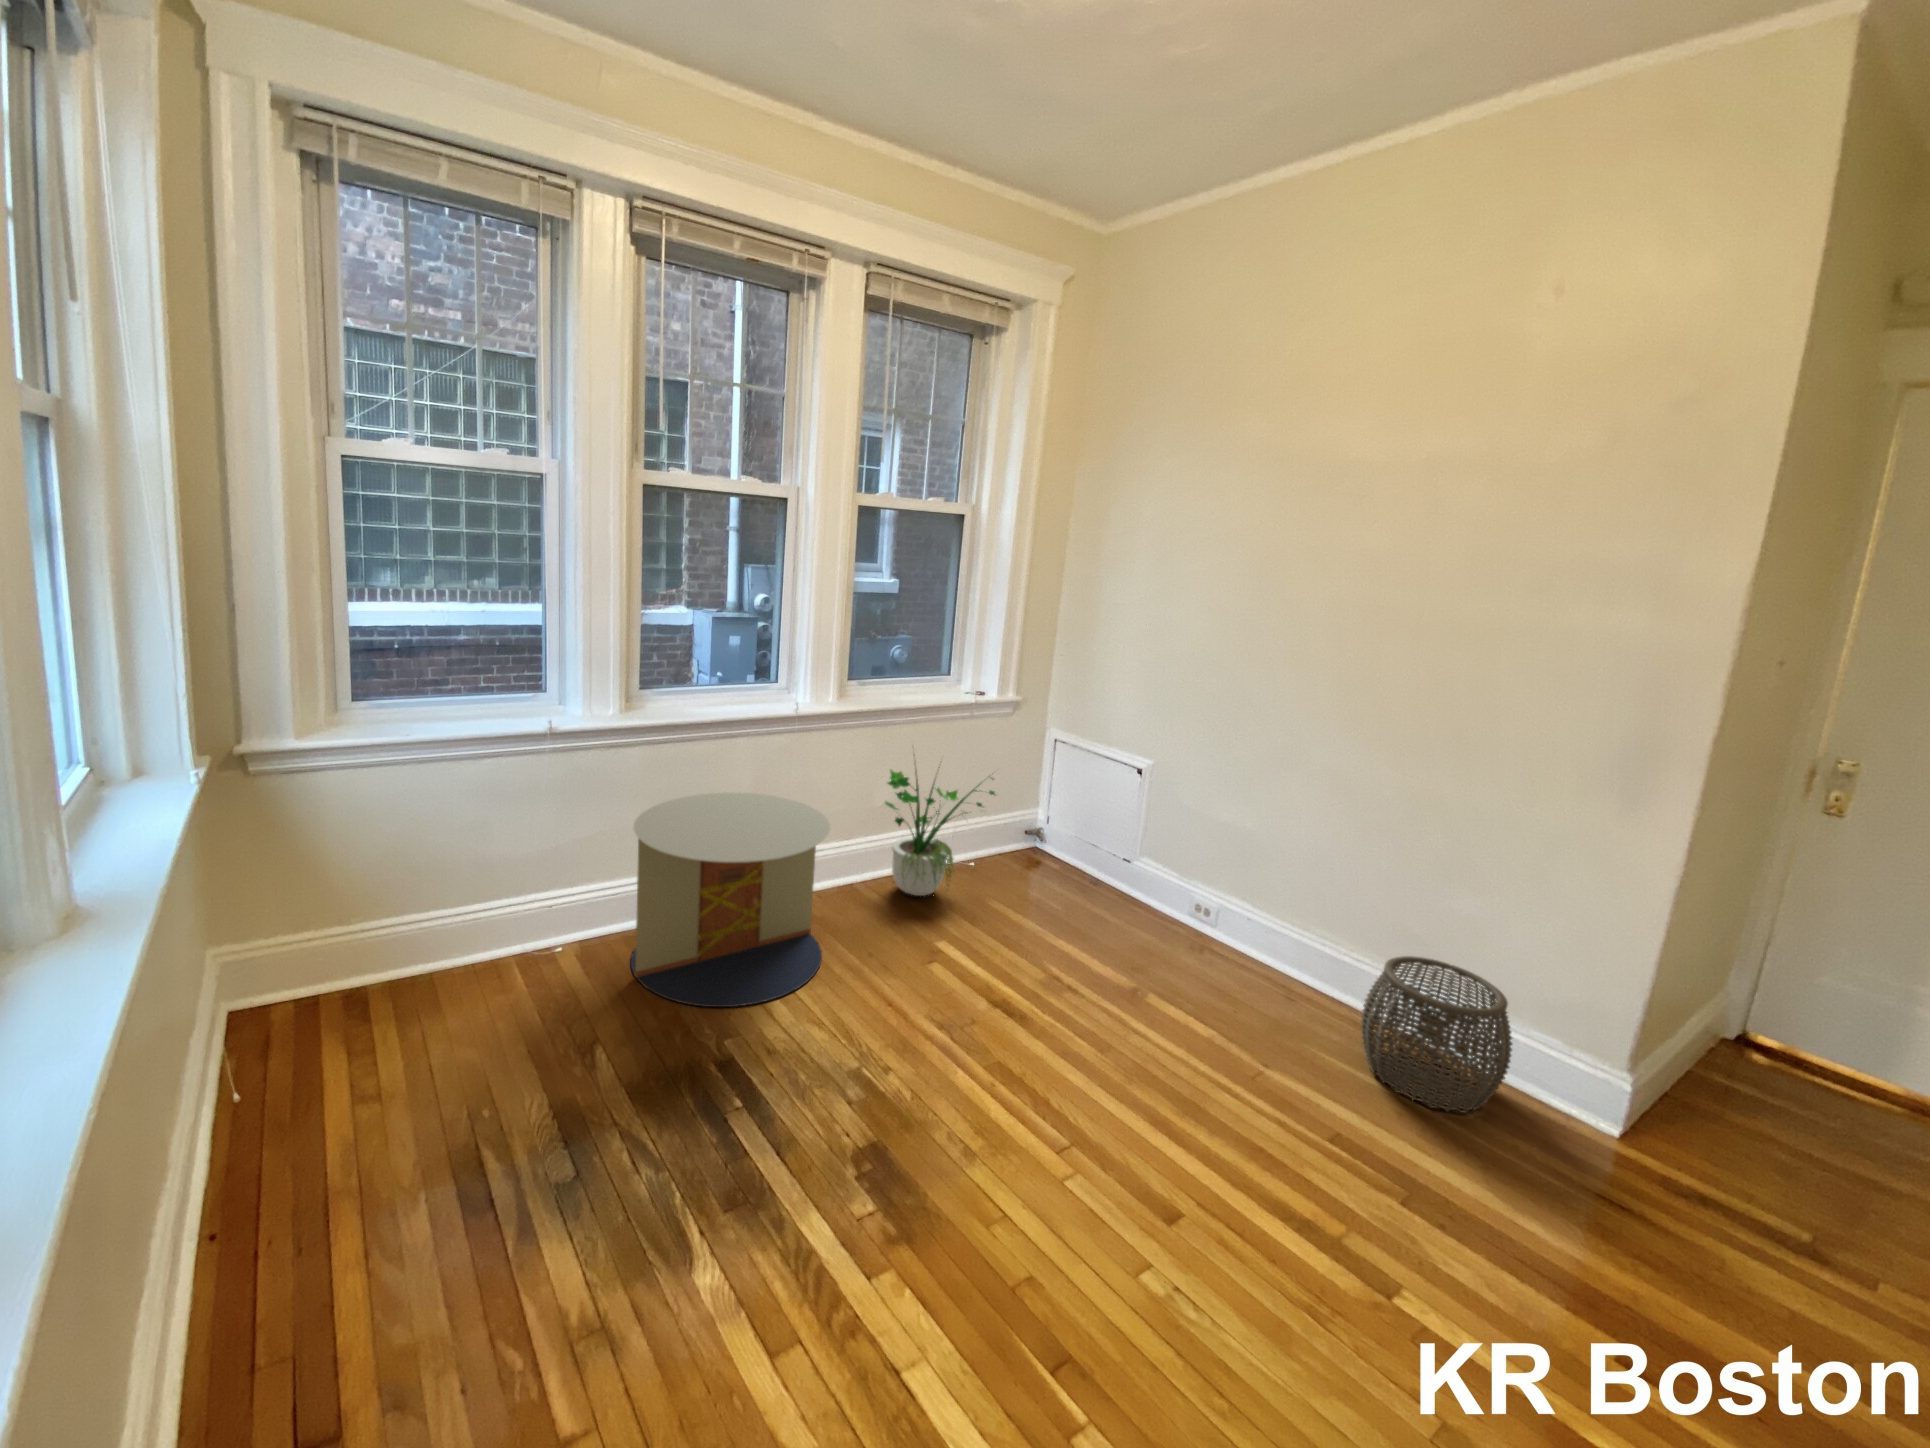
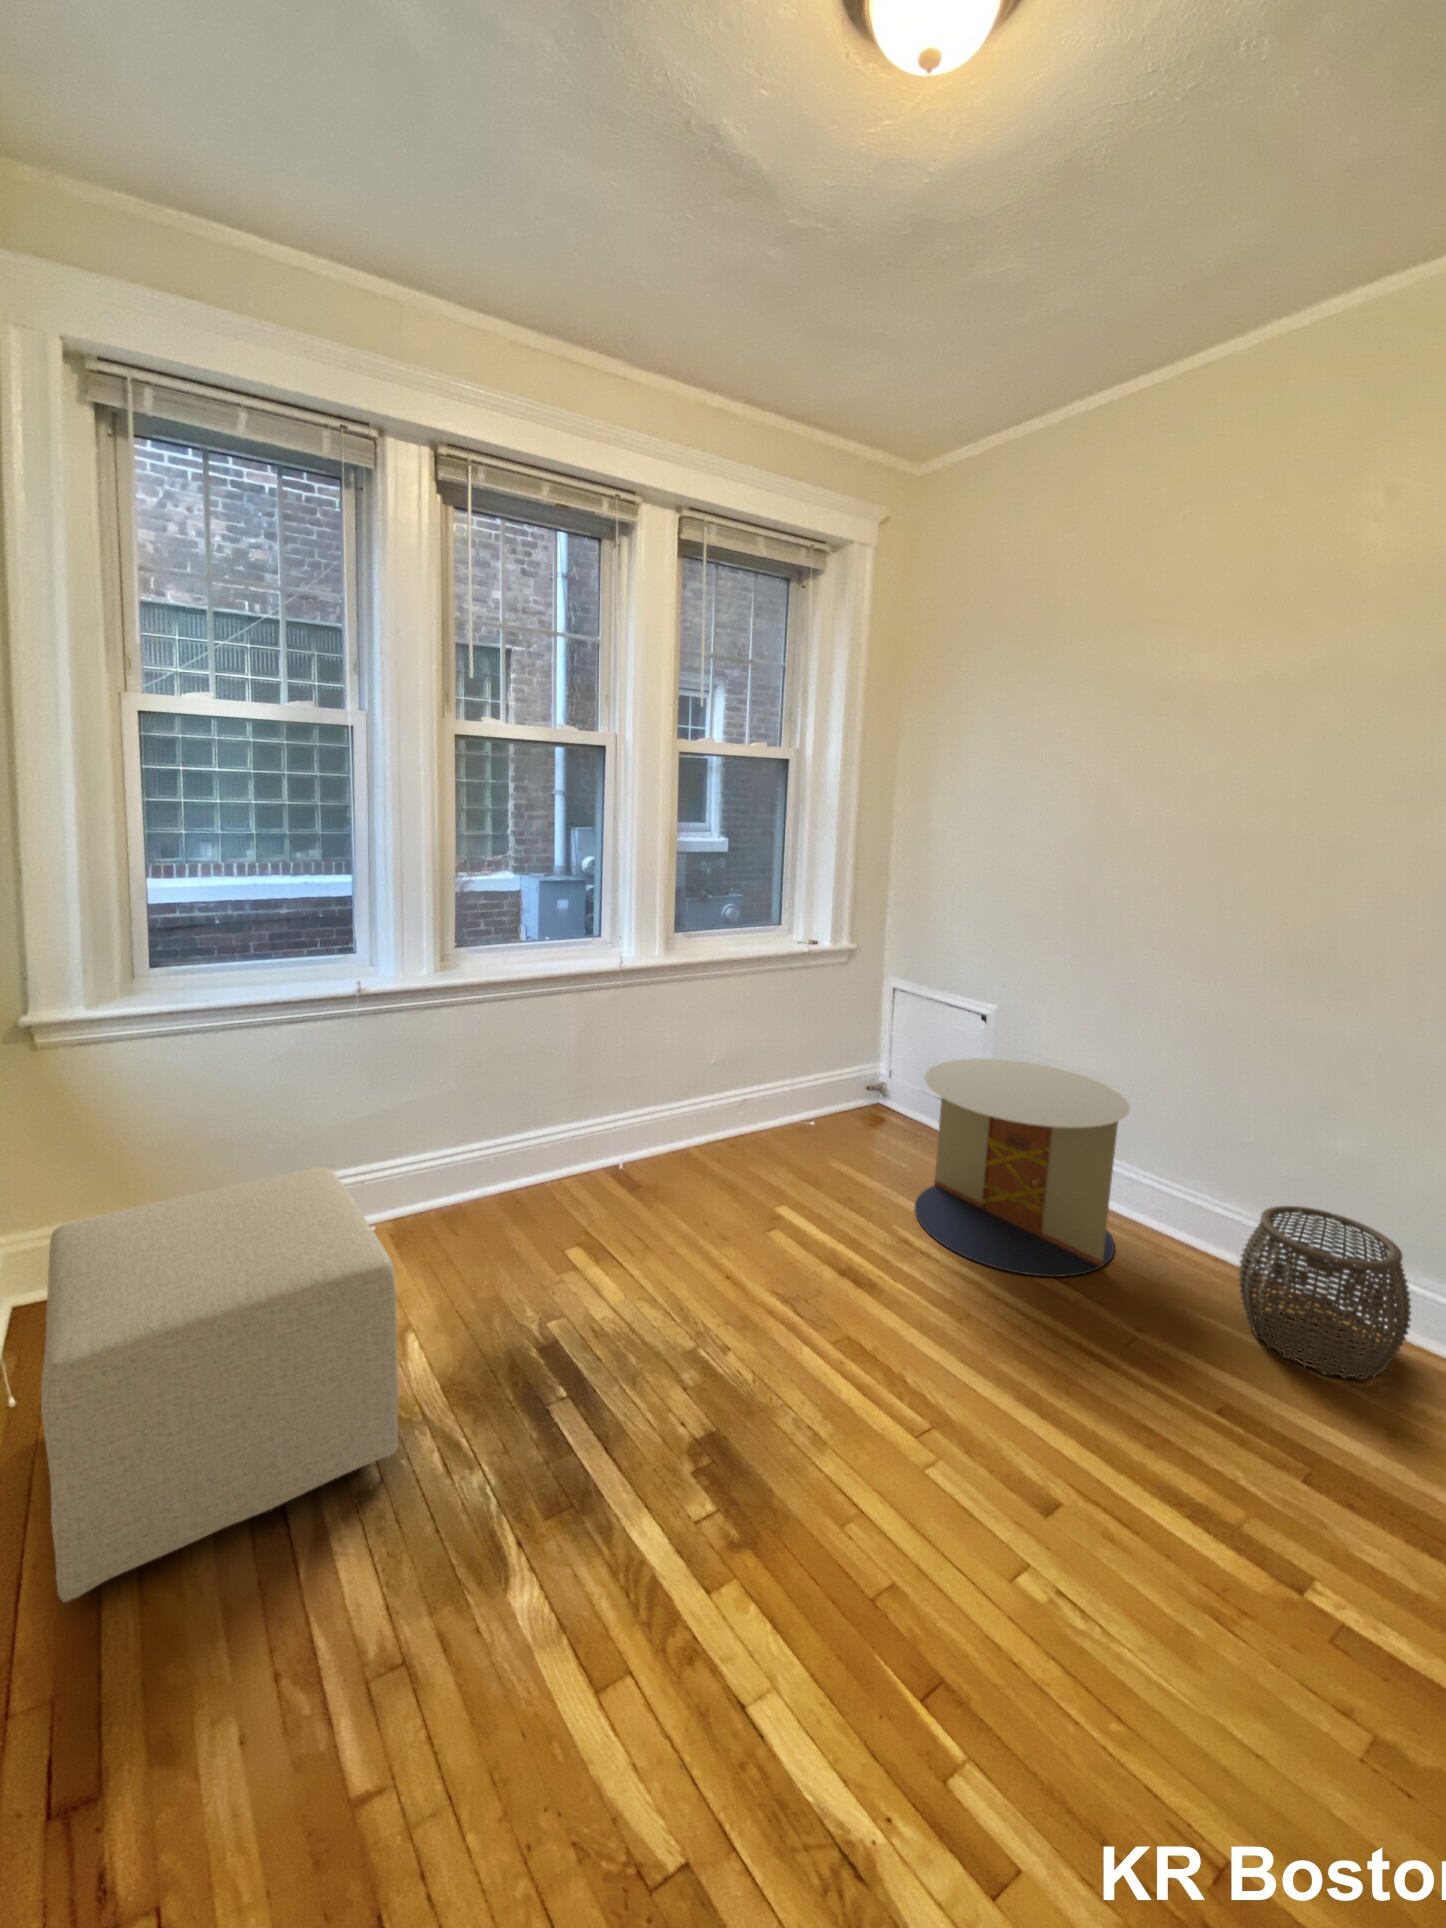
potted plant: present [885,769,996,896] -> none [707,992,834,1157]
side table: present [631,793,831,1007] -> present [914,1059,1130,1277]
ottoman: none [271,896,591,1273] -> present [41,1167,399,1603]

